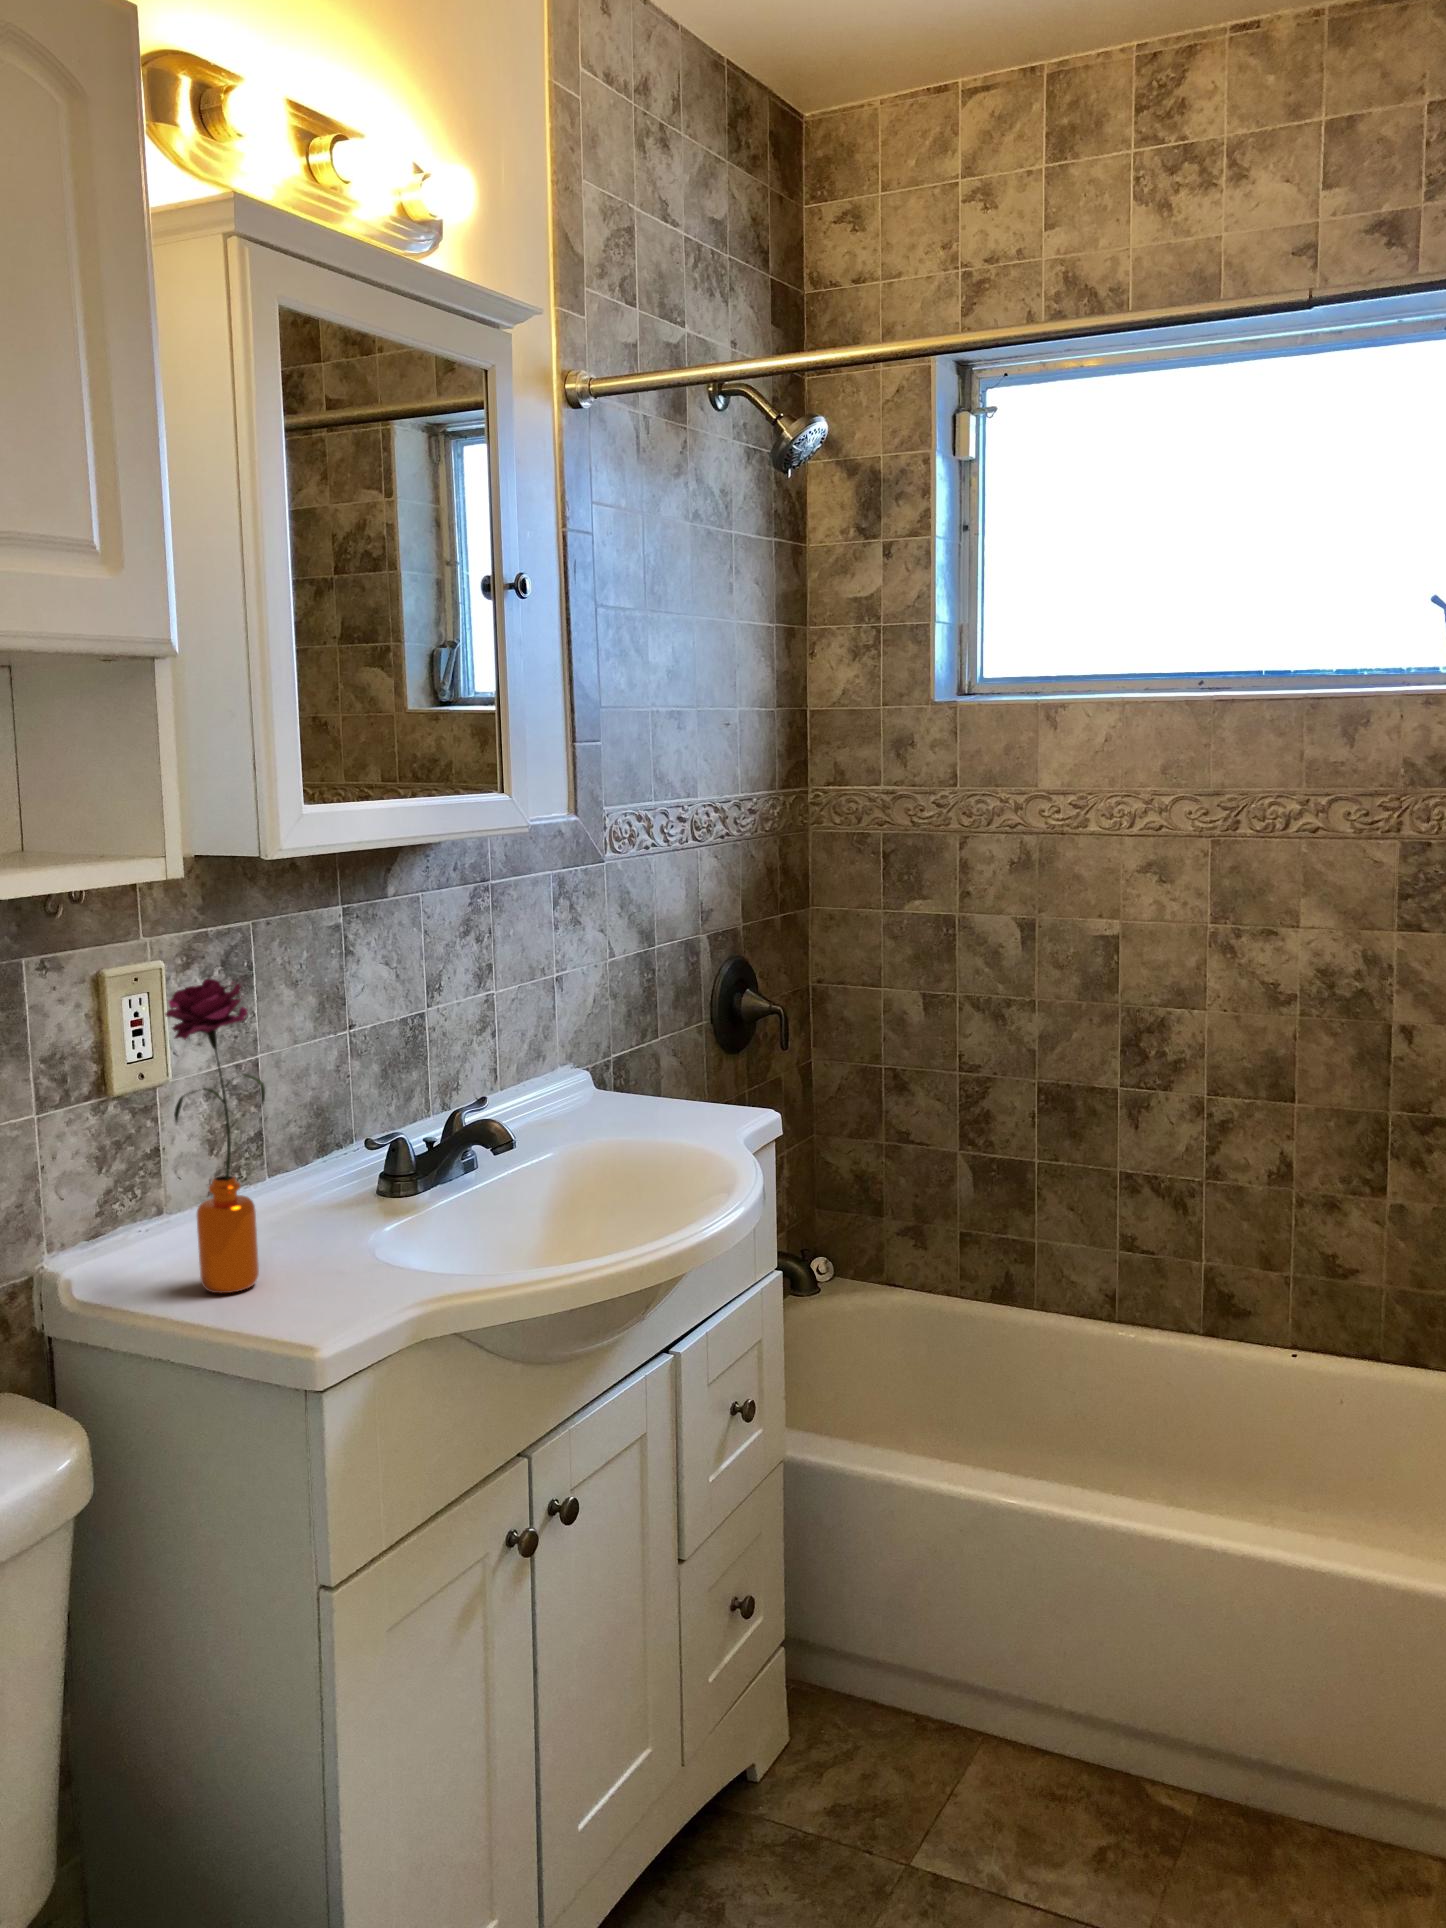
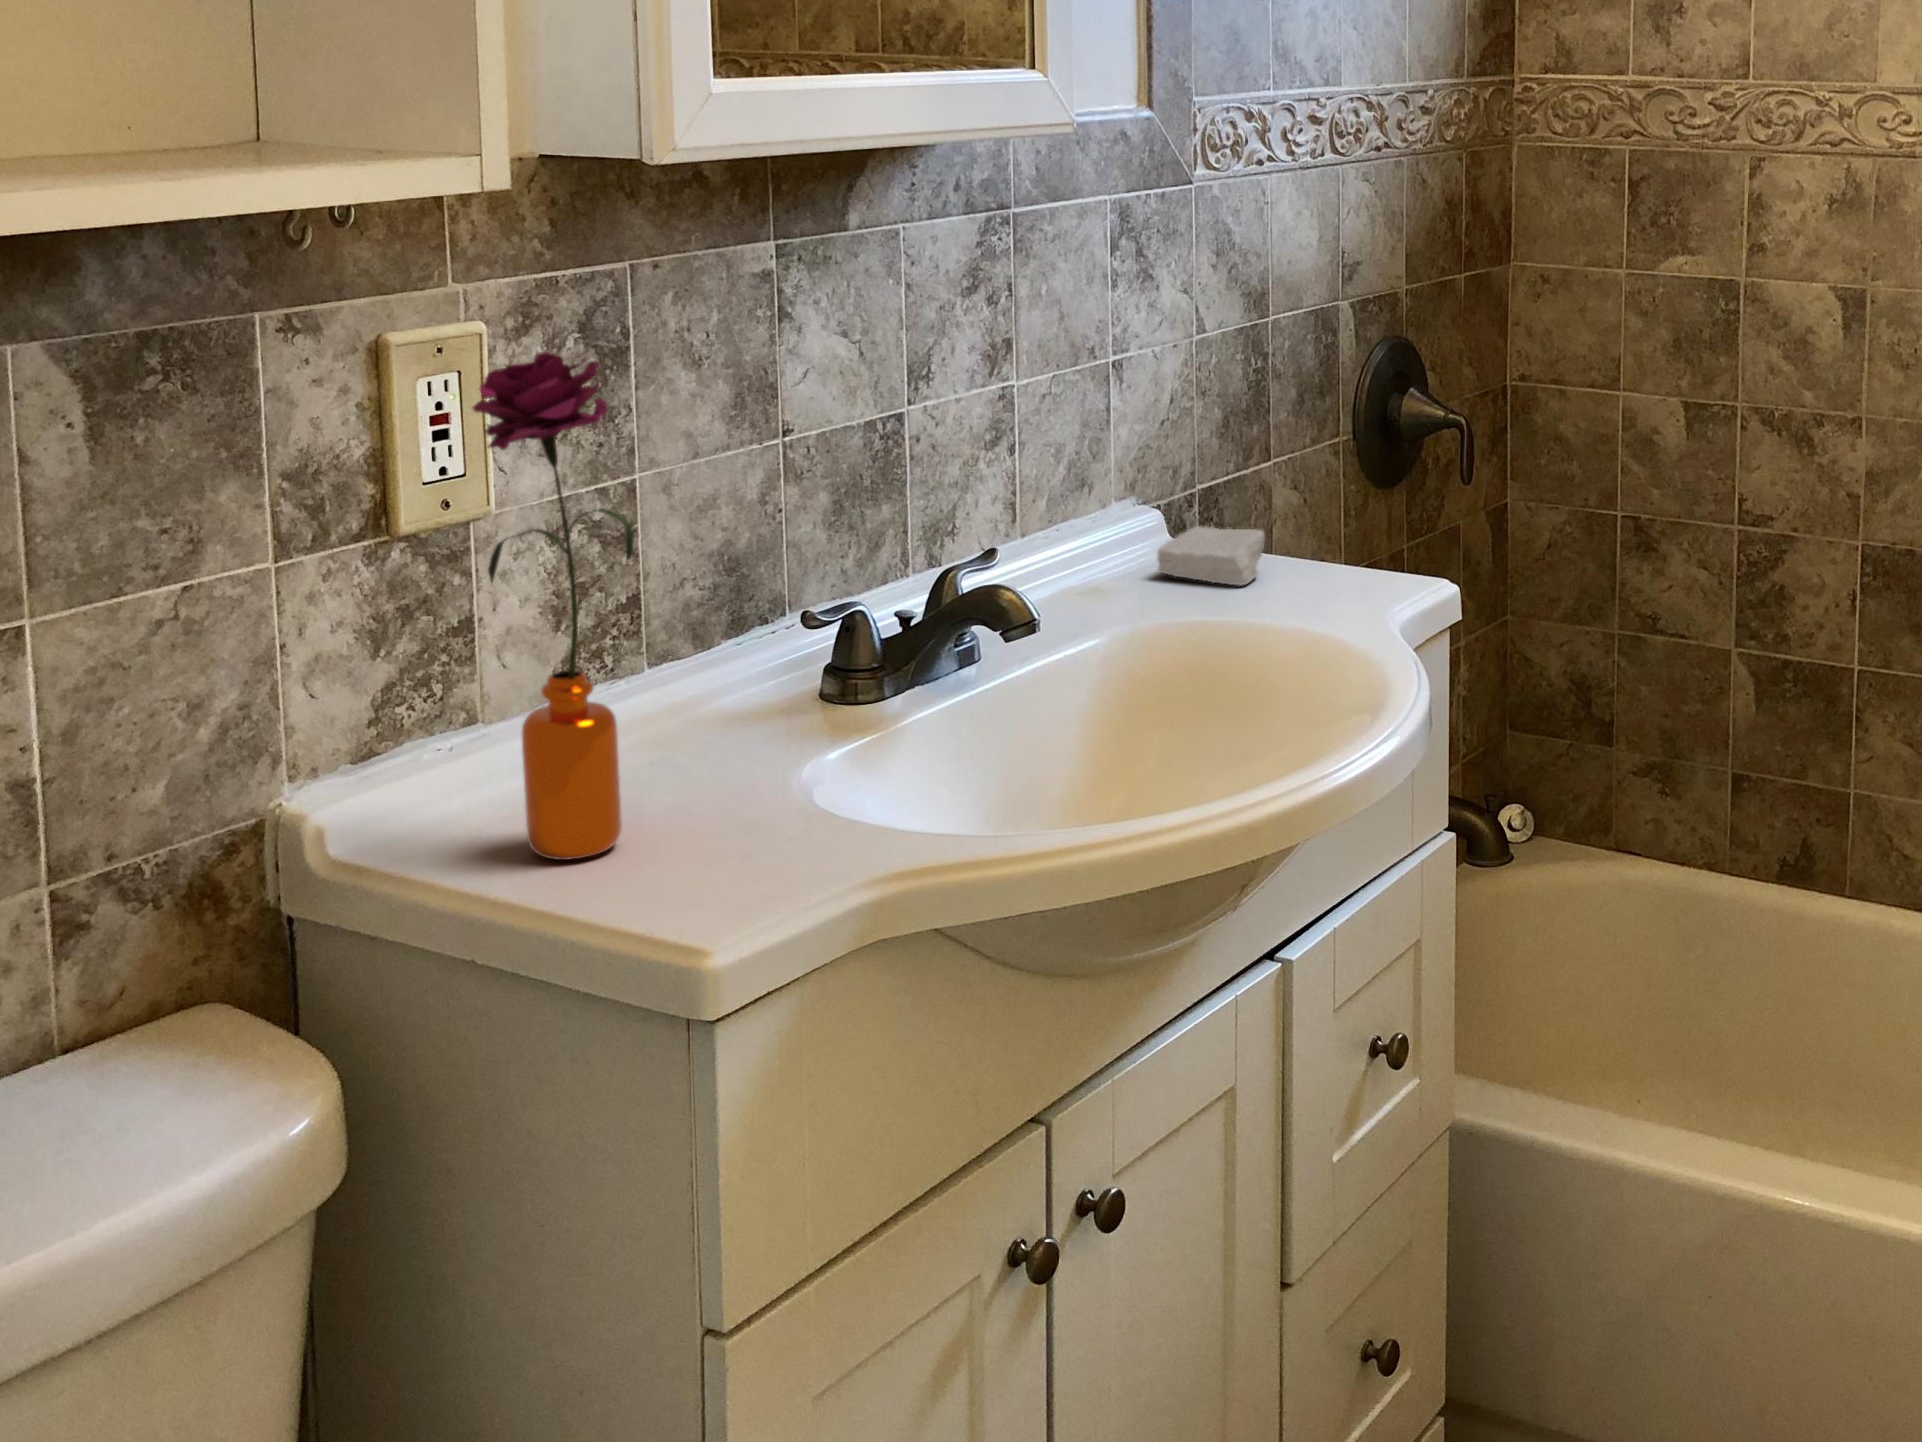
soap bar: none [585,1081,653,1117] -> present [1158,526,1264,586]

